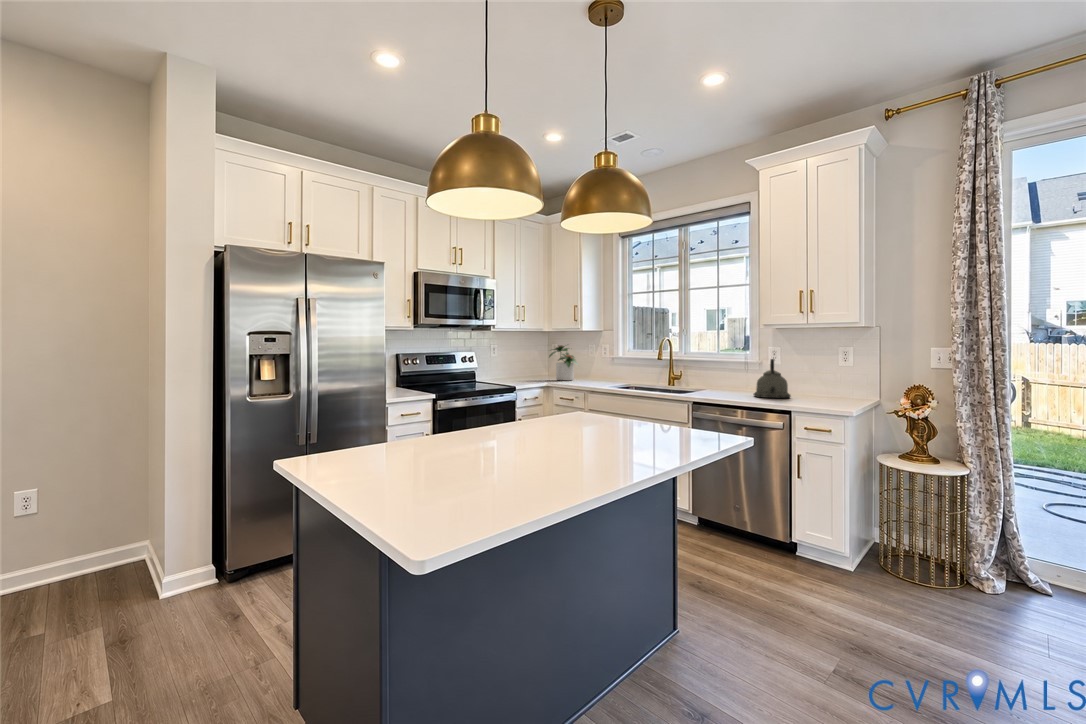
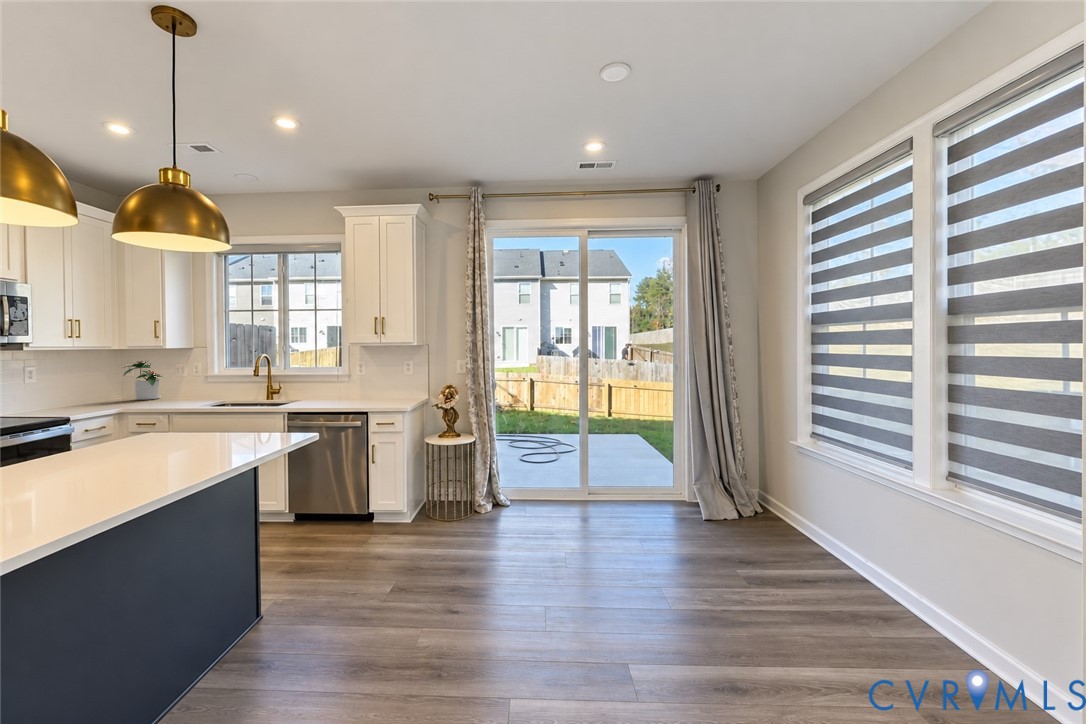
kettle: present [753,359,790,398] -> none [343,371,371,403]

